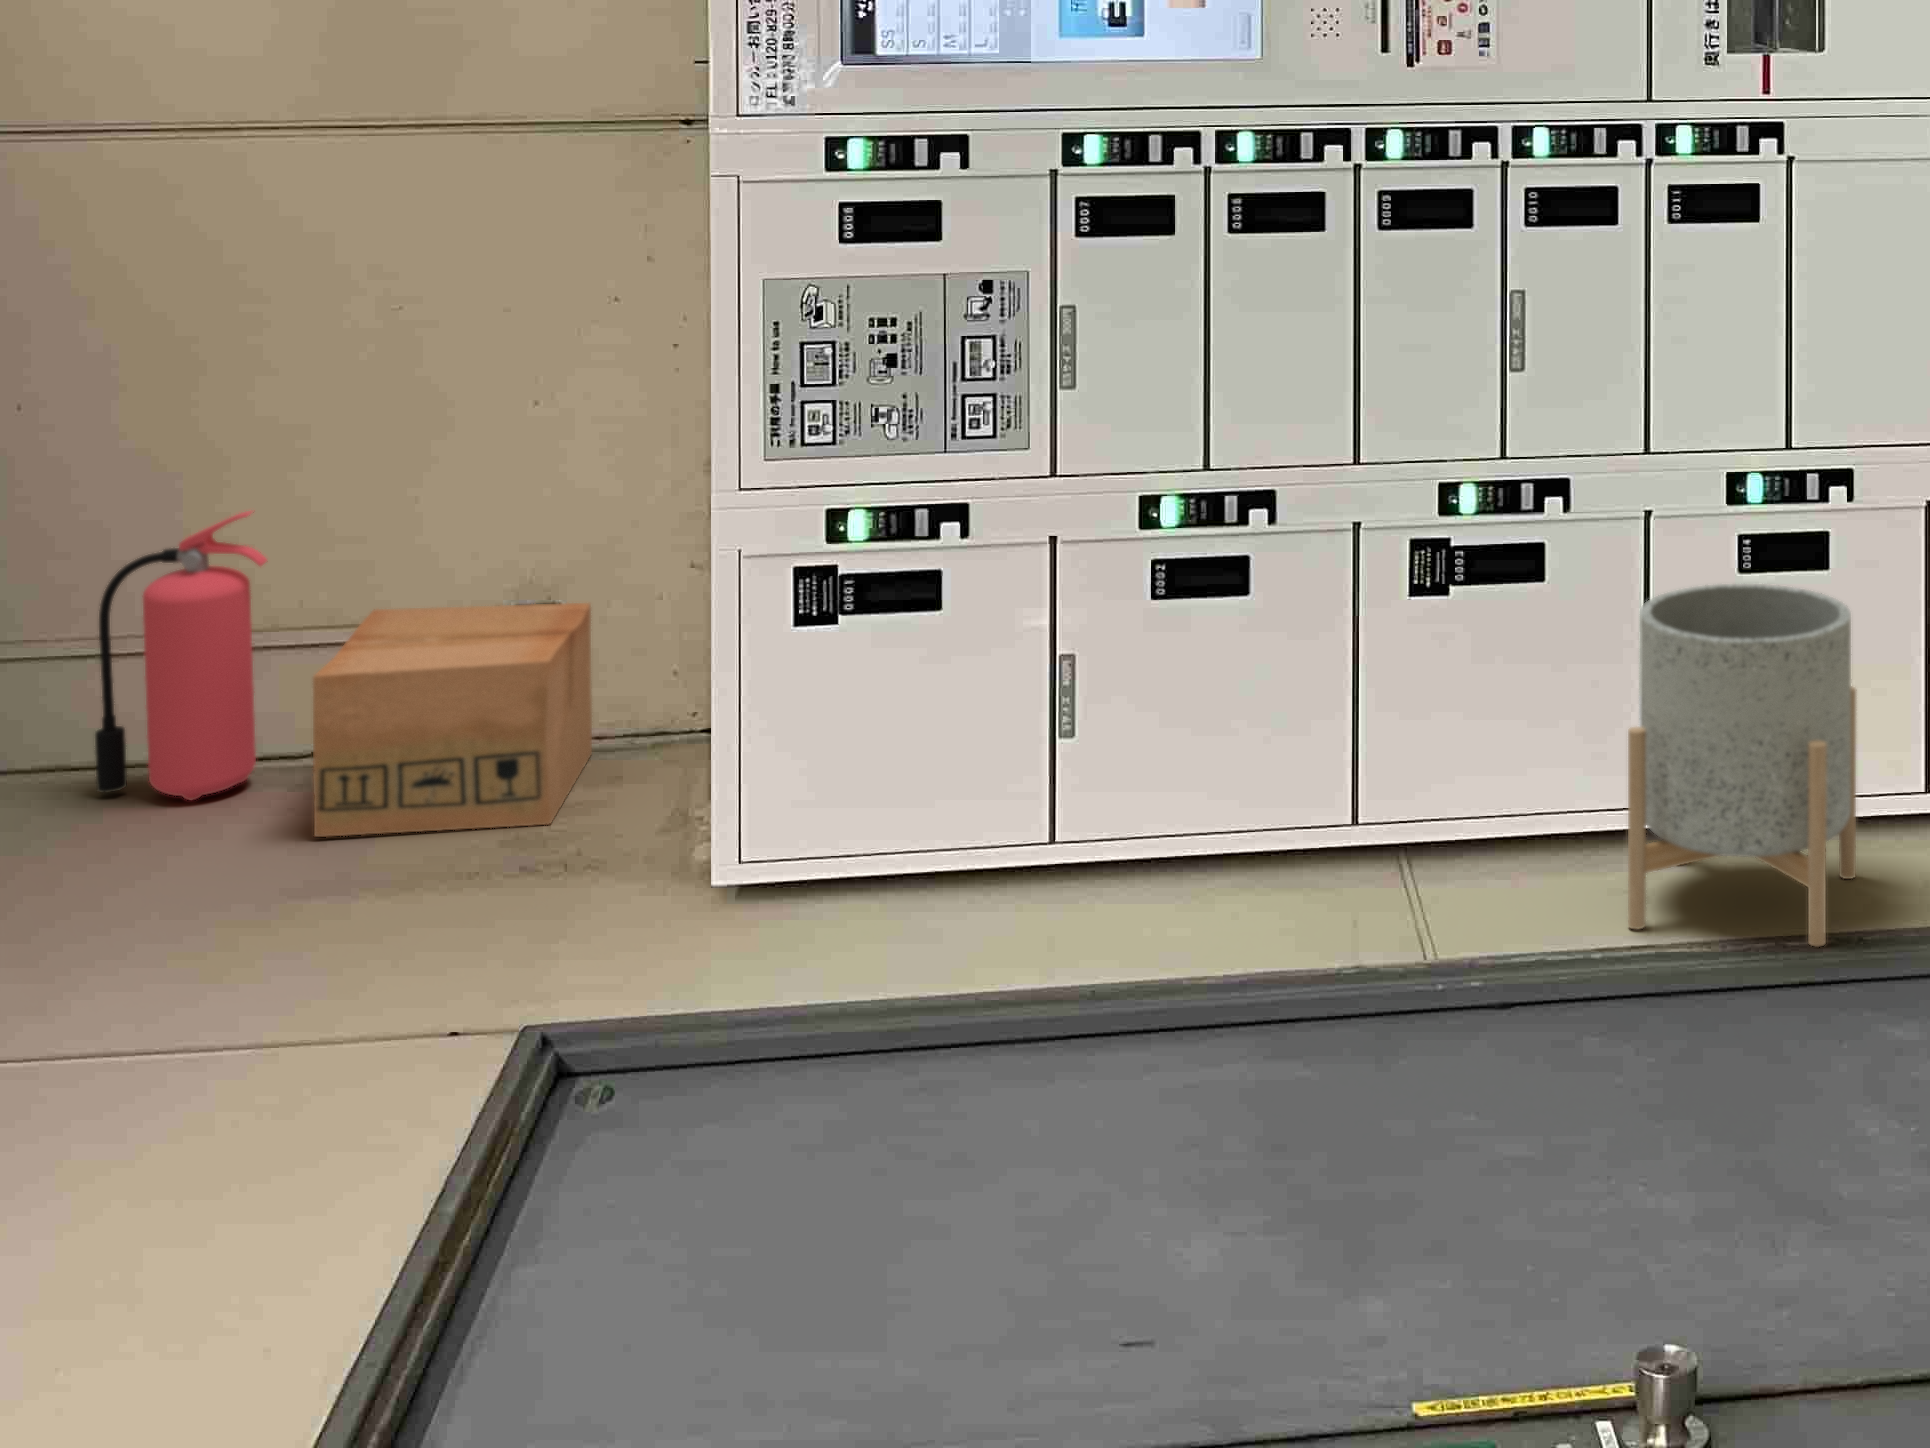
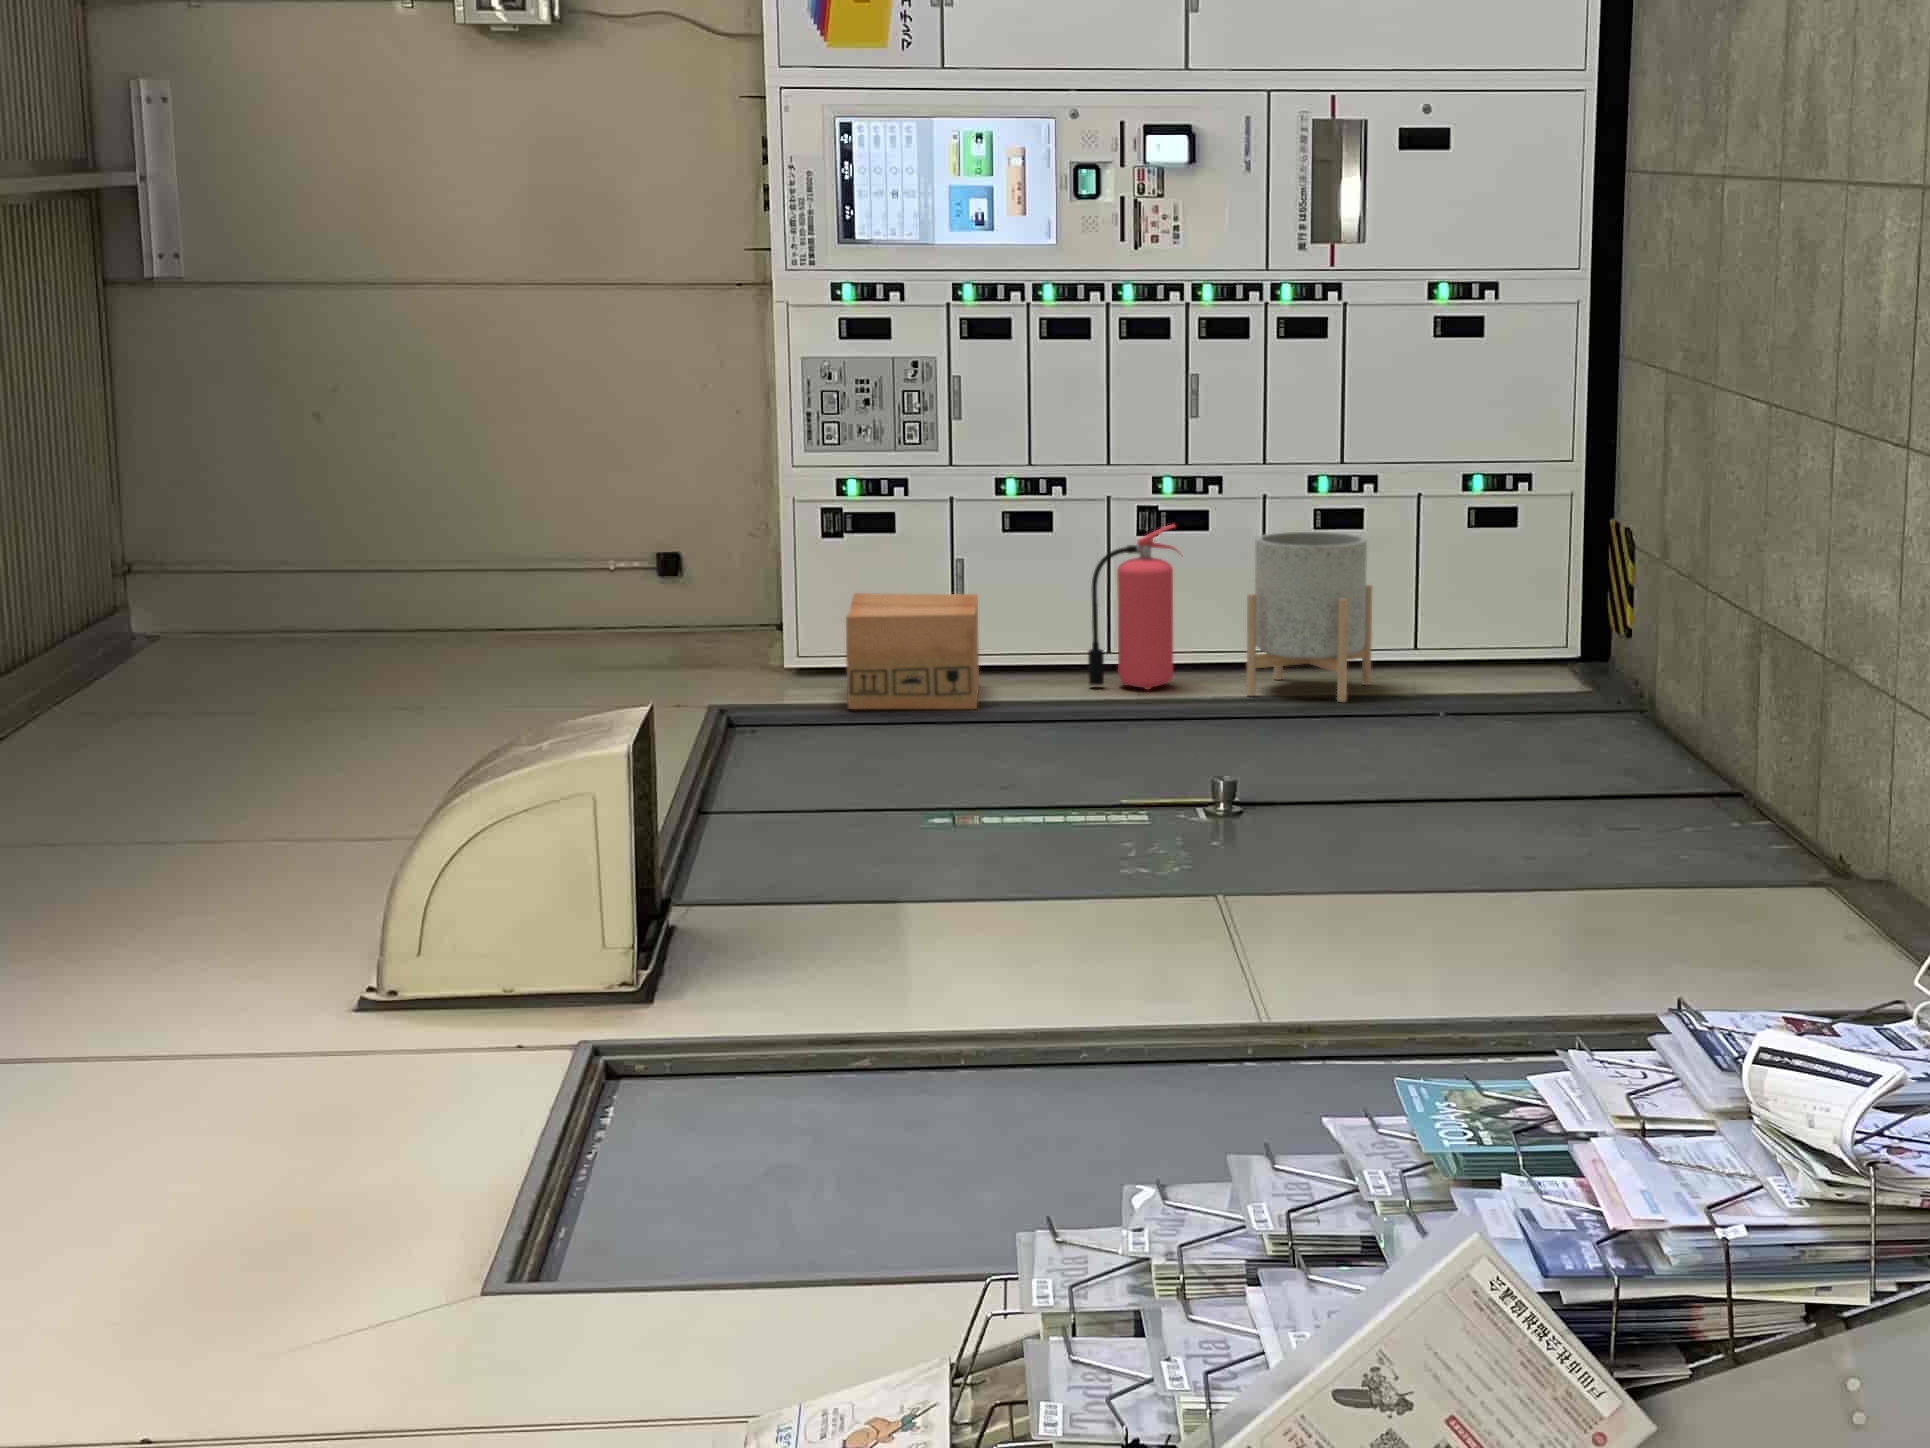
fire extinguisher: present [95,511,267,800] -> present [1088,525,1178,689]
cardboard box: present [313,603,592,837] -> present [846,593,979,709]

